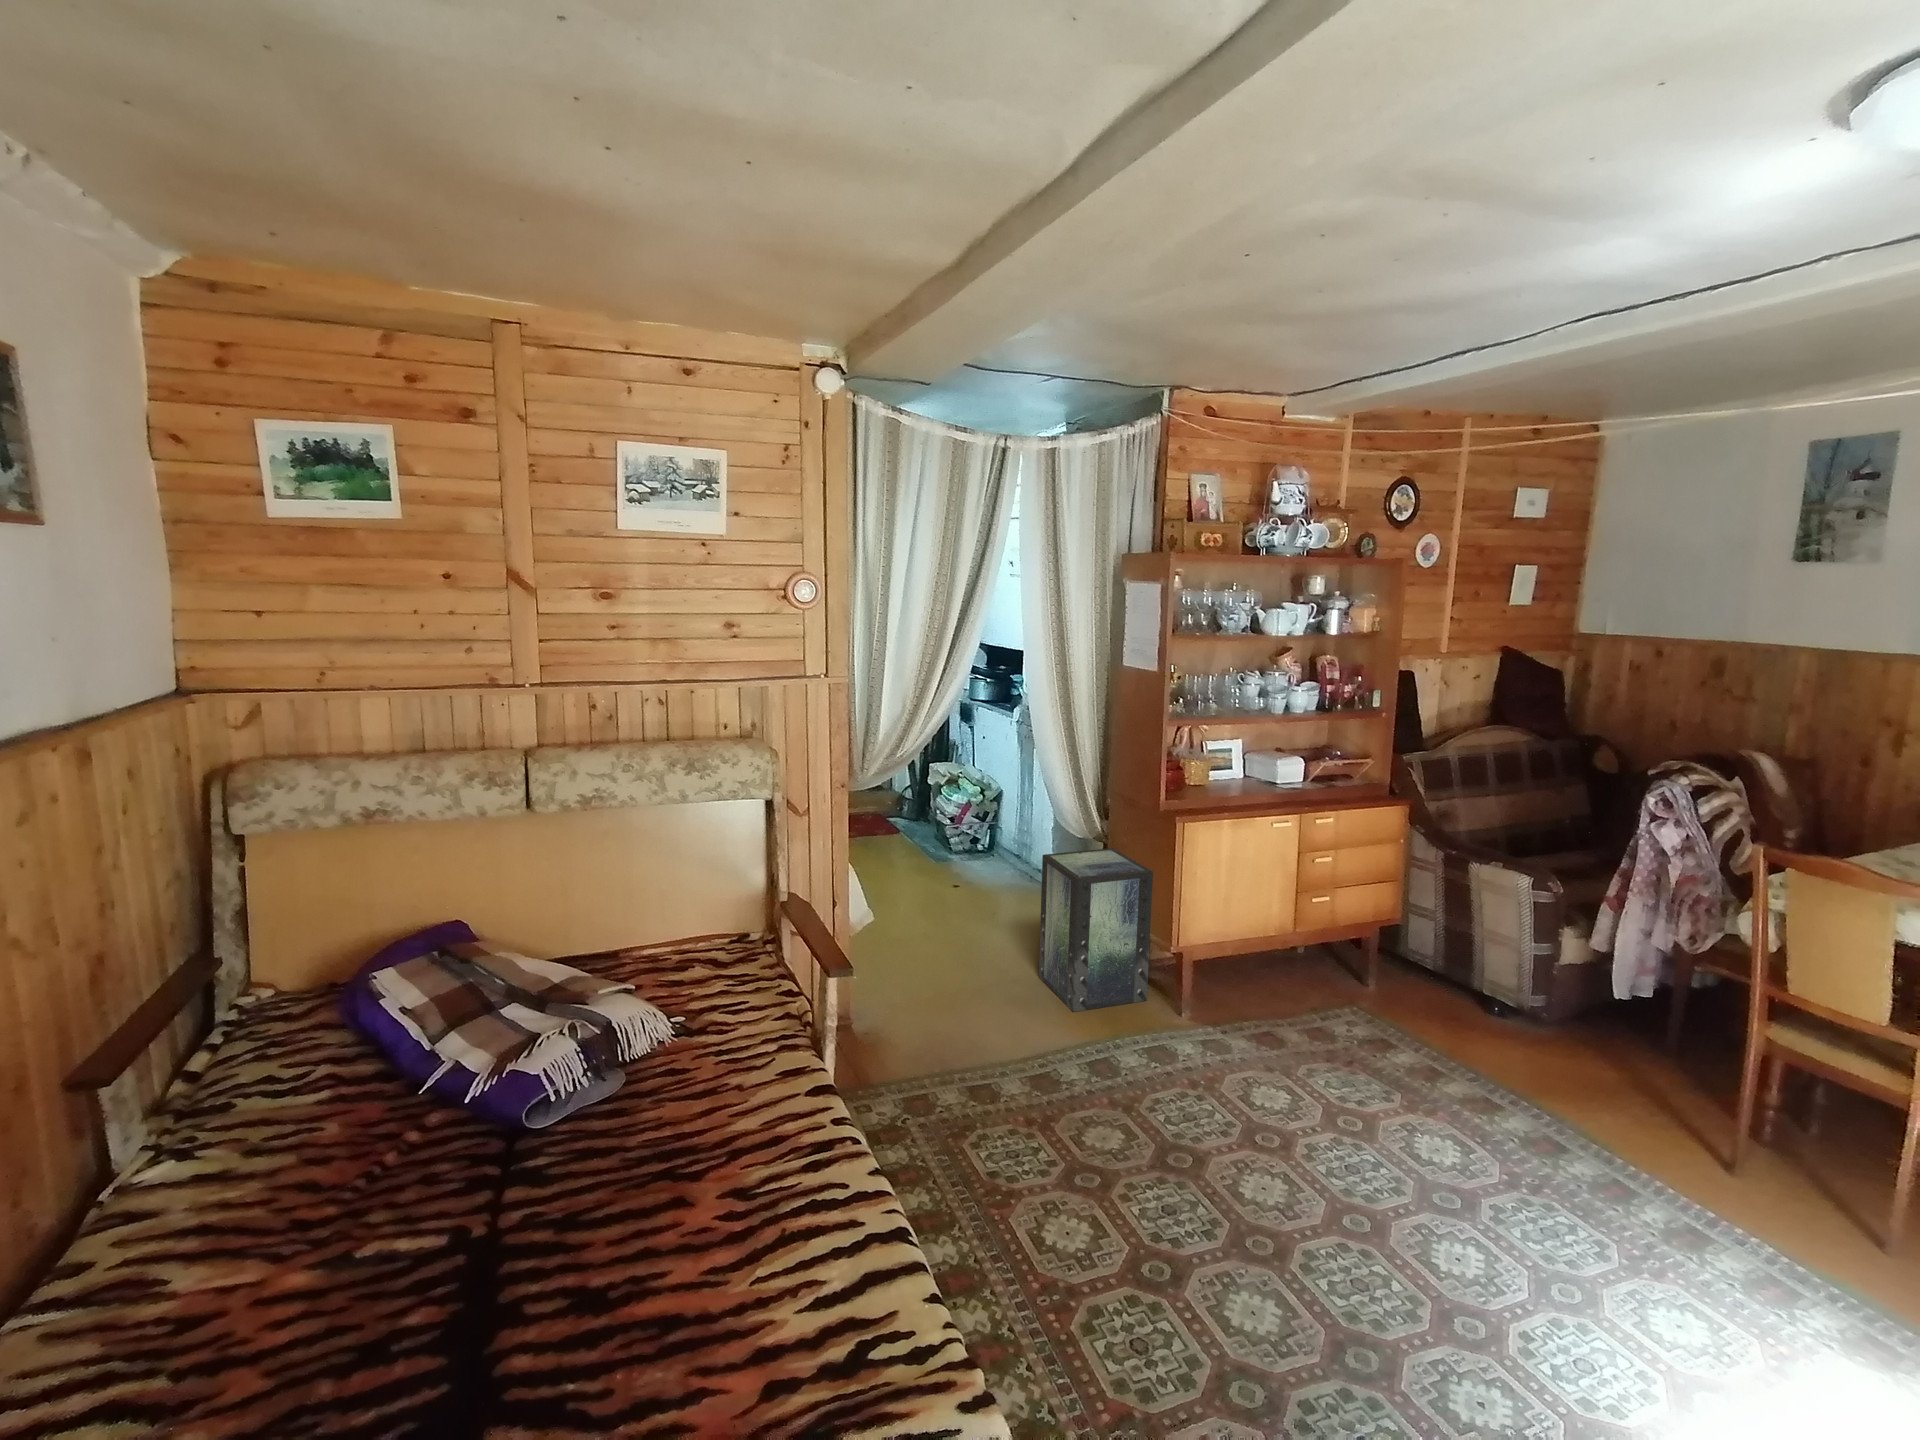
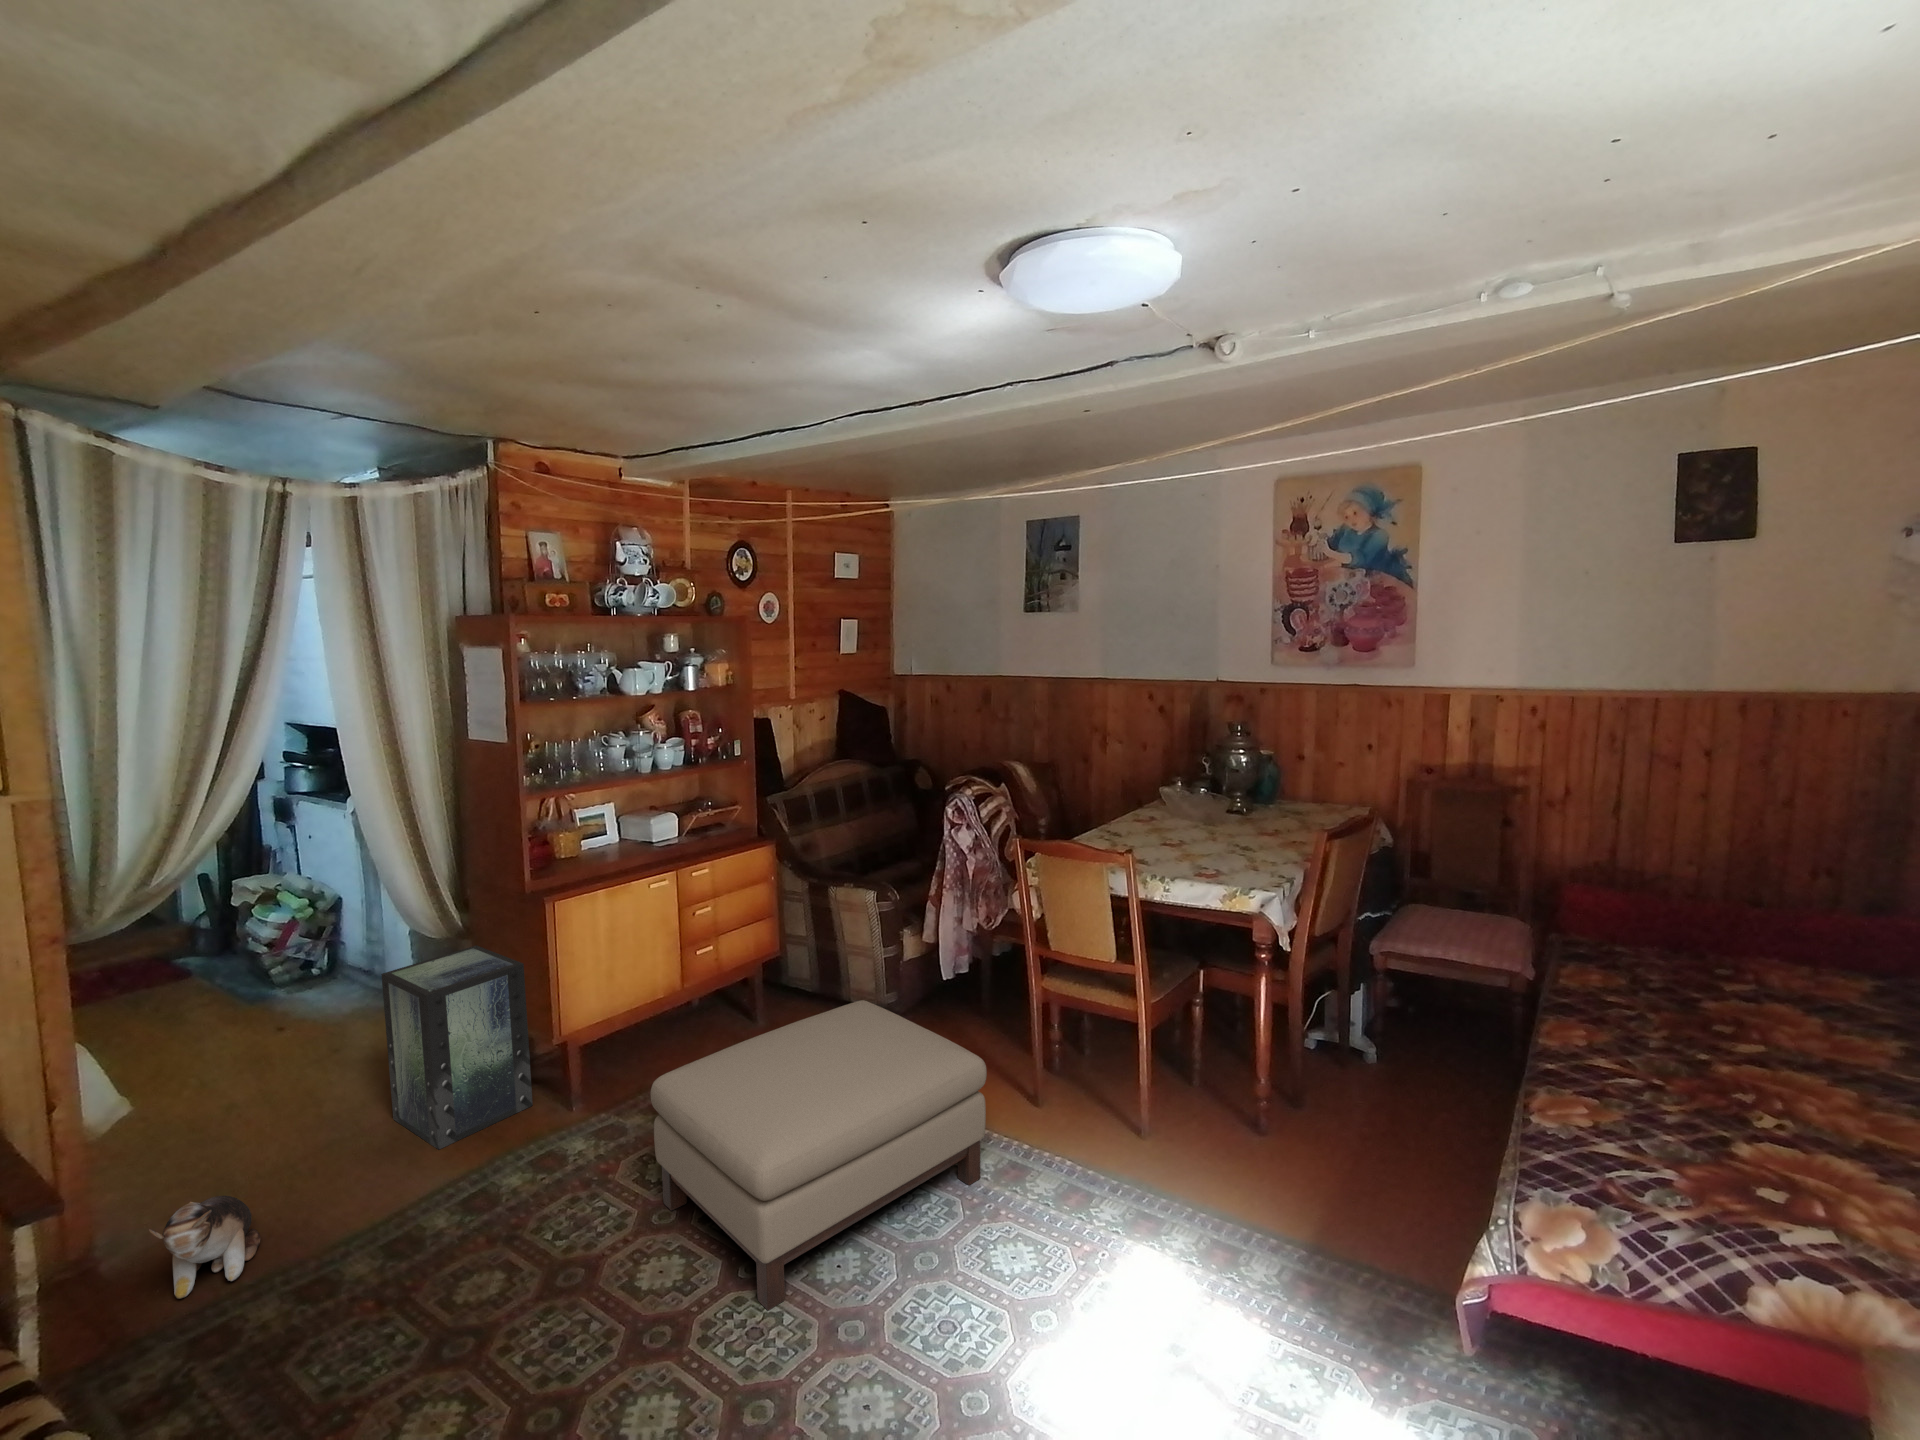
plush toy: none [898,988,955,1057] -> present [149,1196,261,1299]
ottoman: none [1264,992,1679,1264] -> present [650,1000,987,1310]

